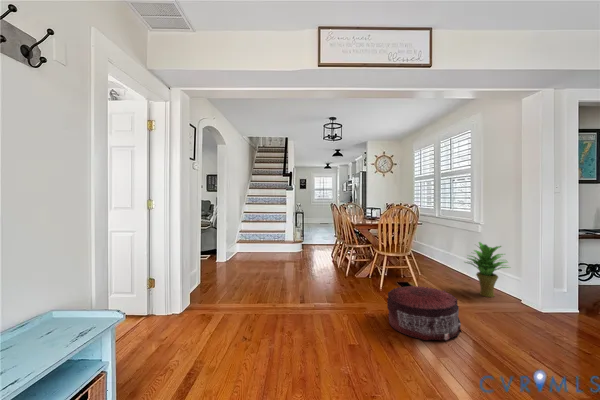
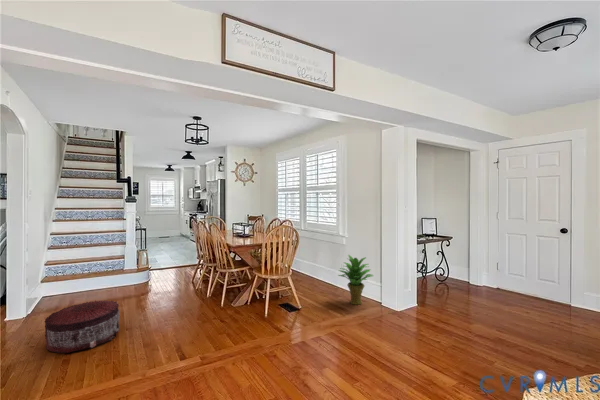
pouf: present [387,286,462,340] -> present [45,301,119,353]

